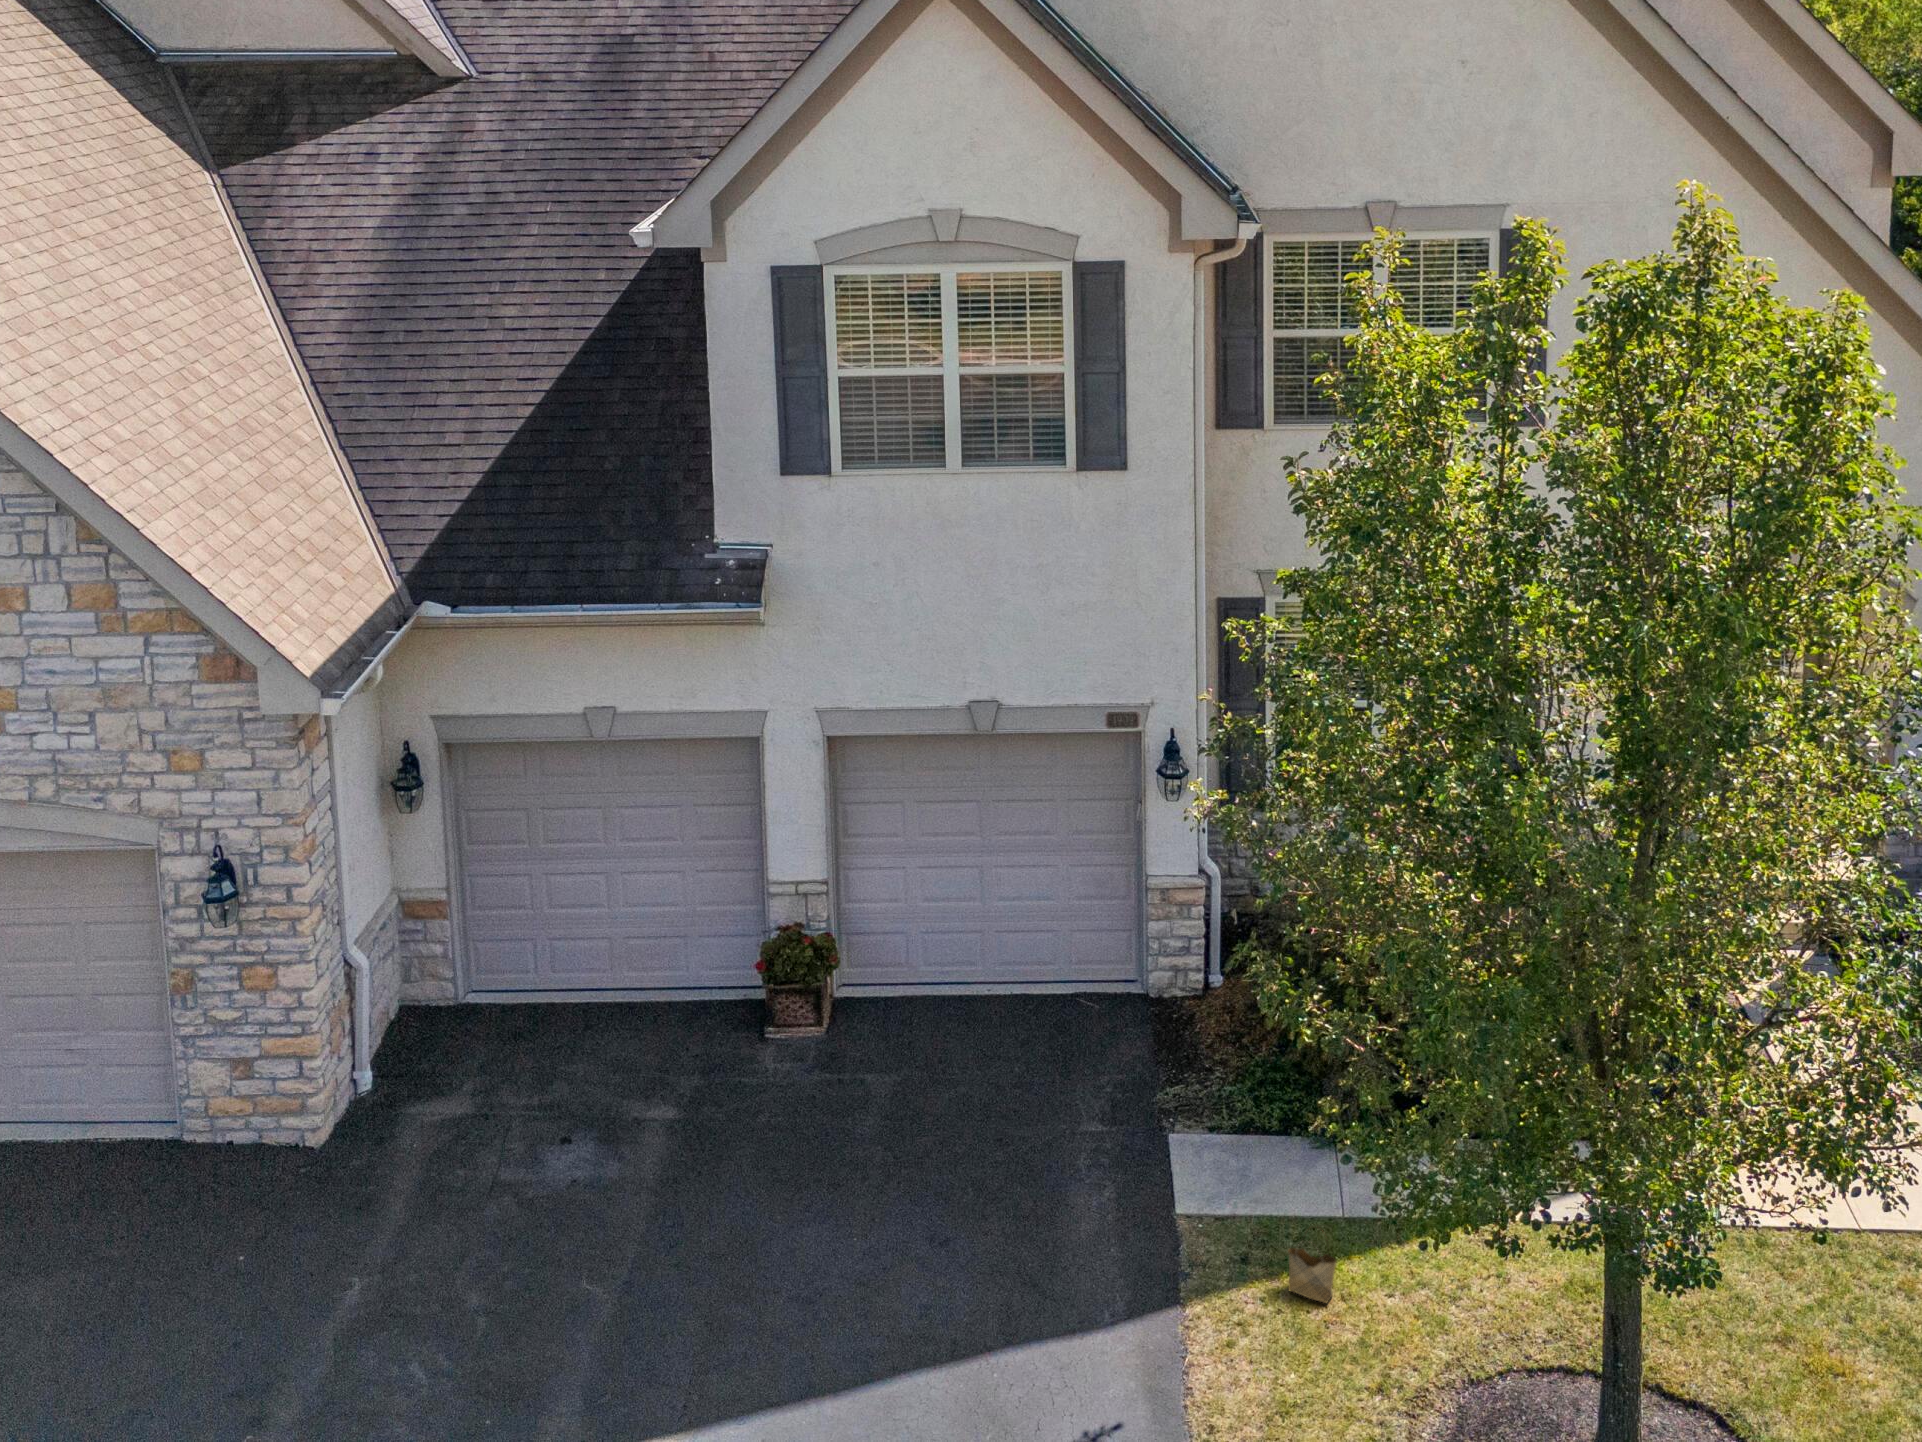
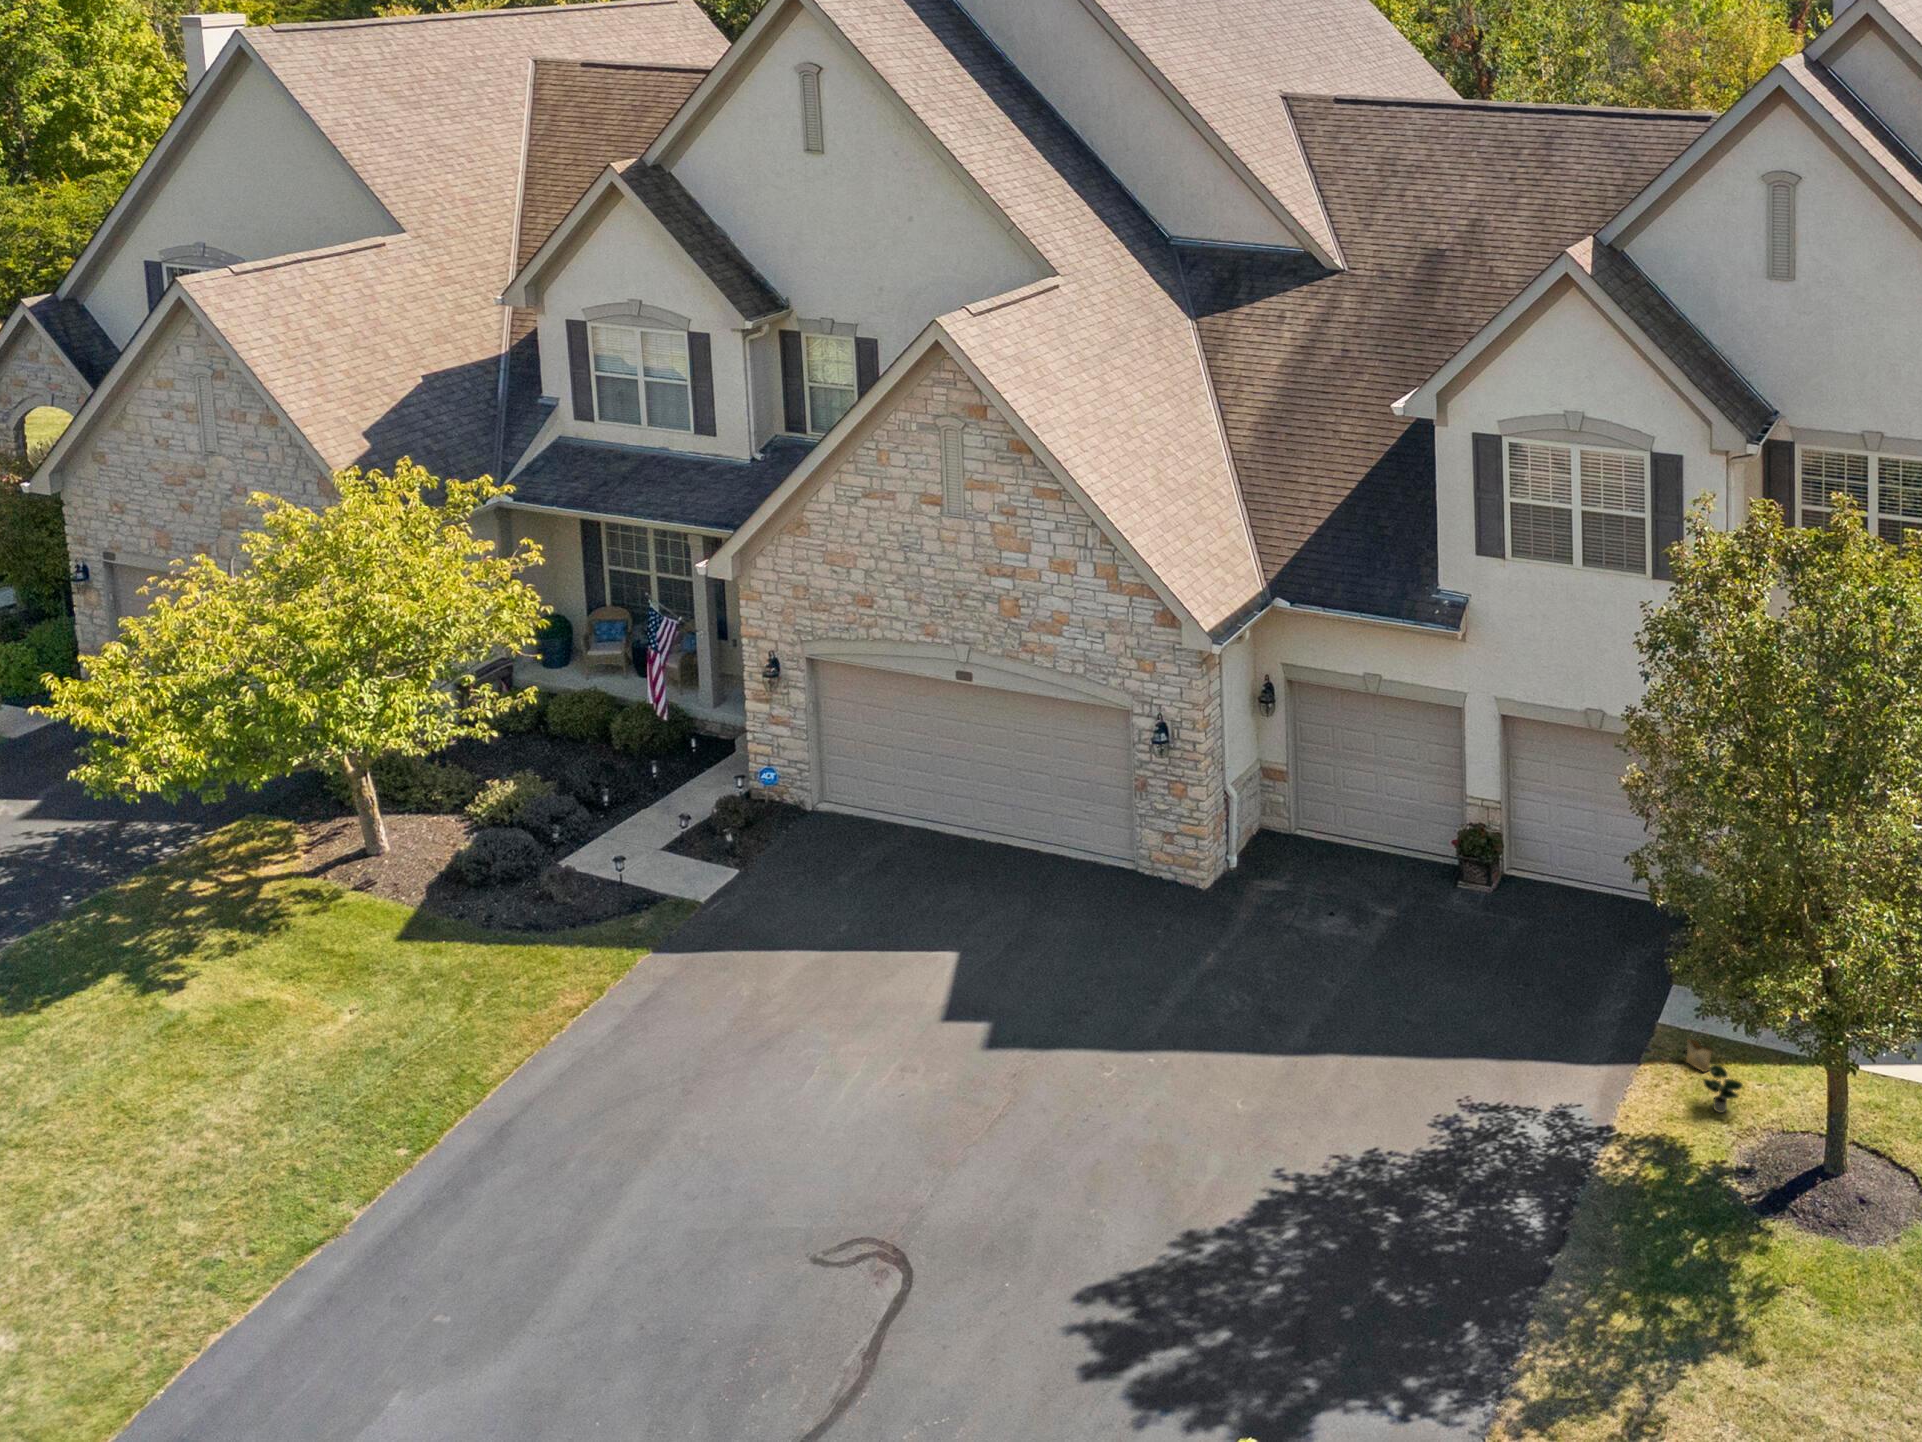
potted plant: none [1359,1293,1429,1383] -> present [1703,1065,1743,1113]

